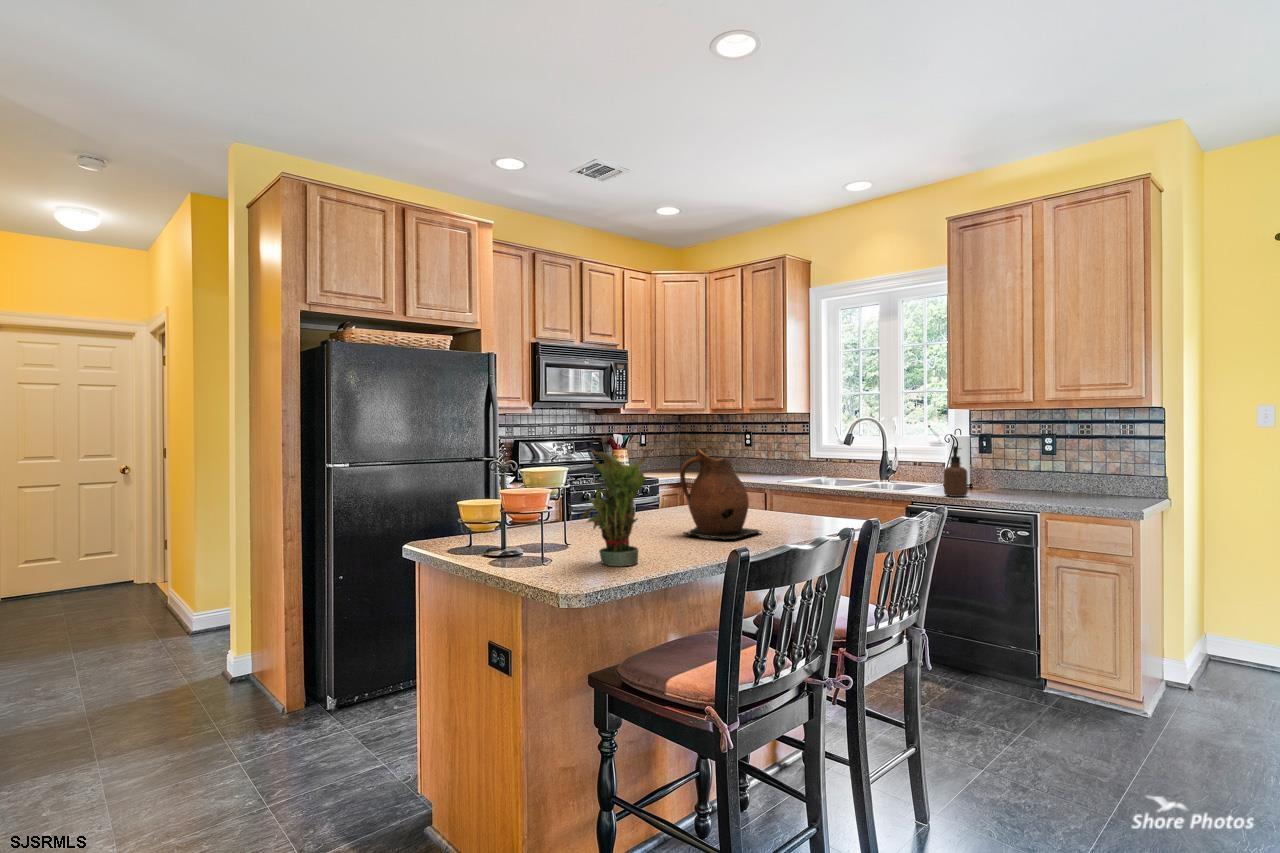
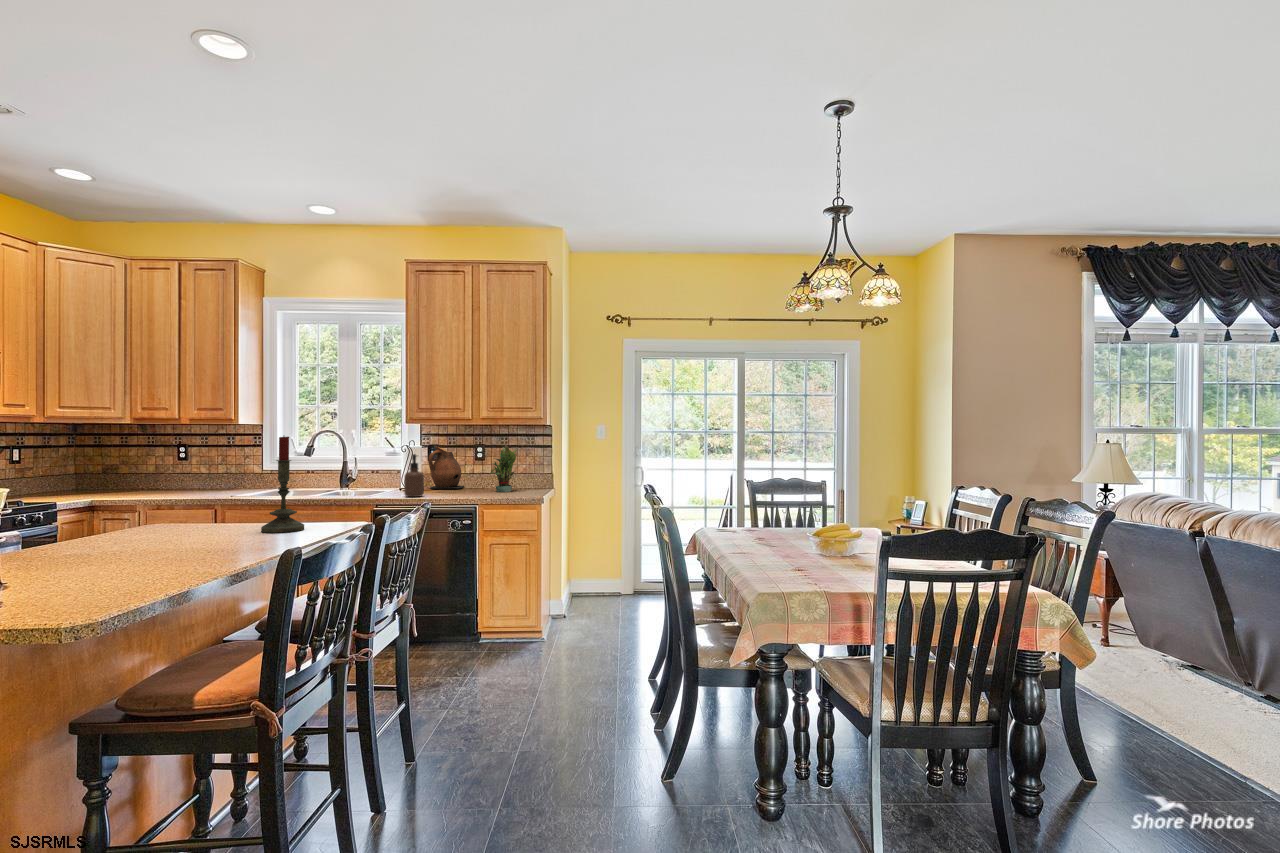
candle: none [767,427,807,529] -> present [261,436,304,533]
ceramic pitcher: present [680,449,762,540] -> present [428,447,464,489]
potted plant: present [582,450,646,566] -> present [490,445,518,492]

